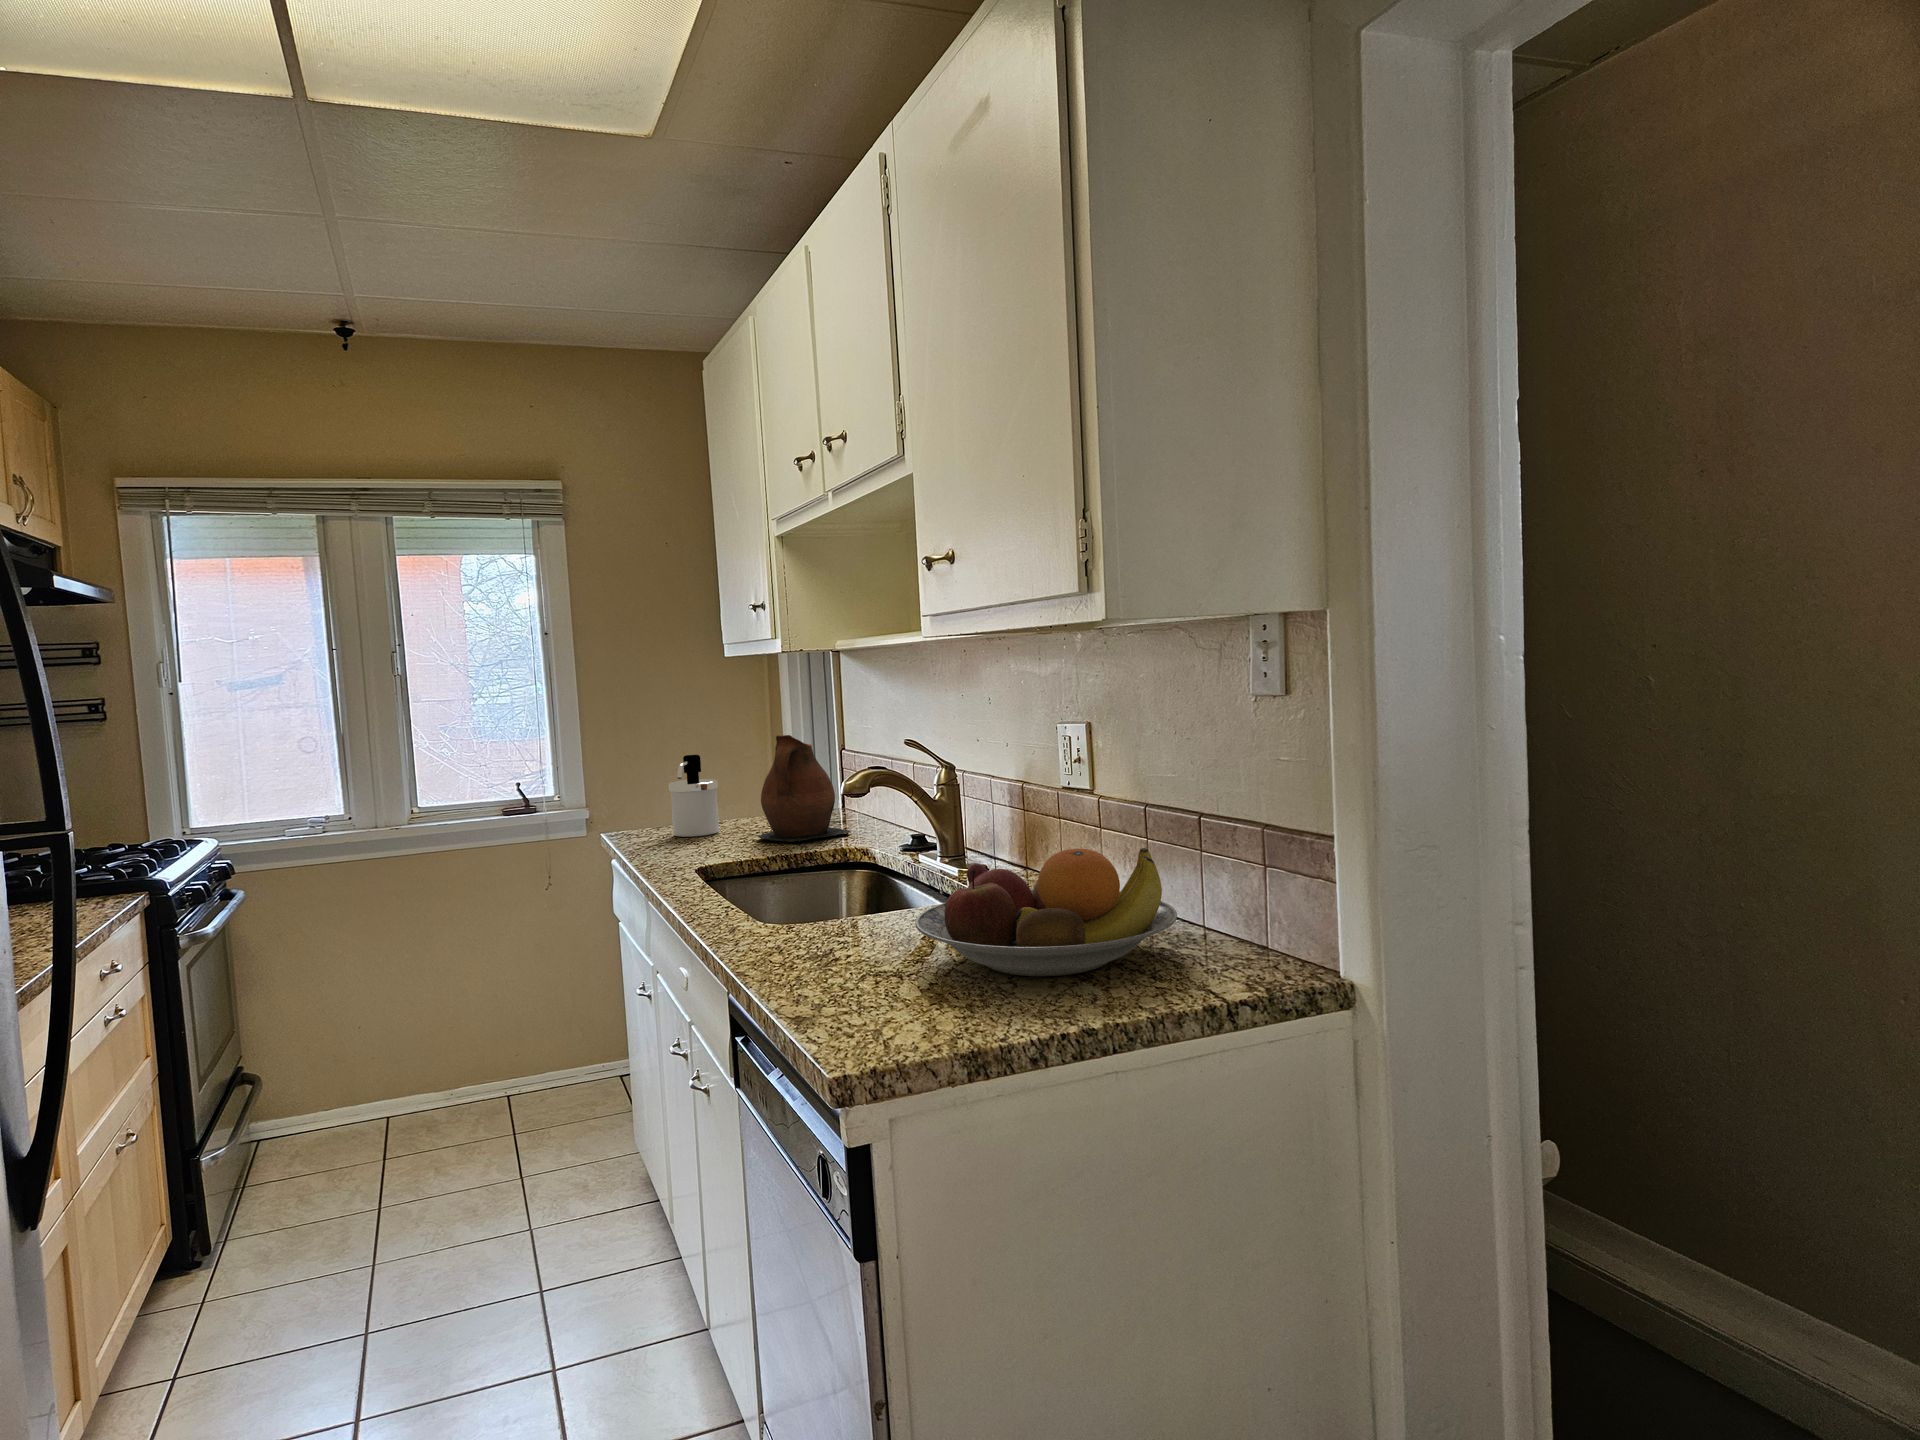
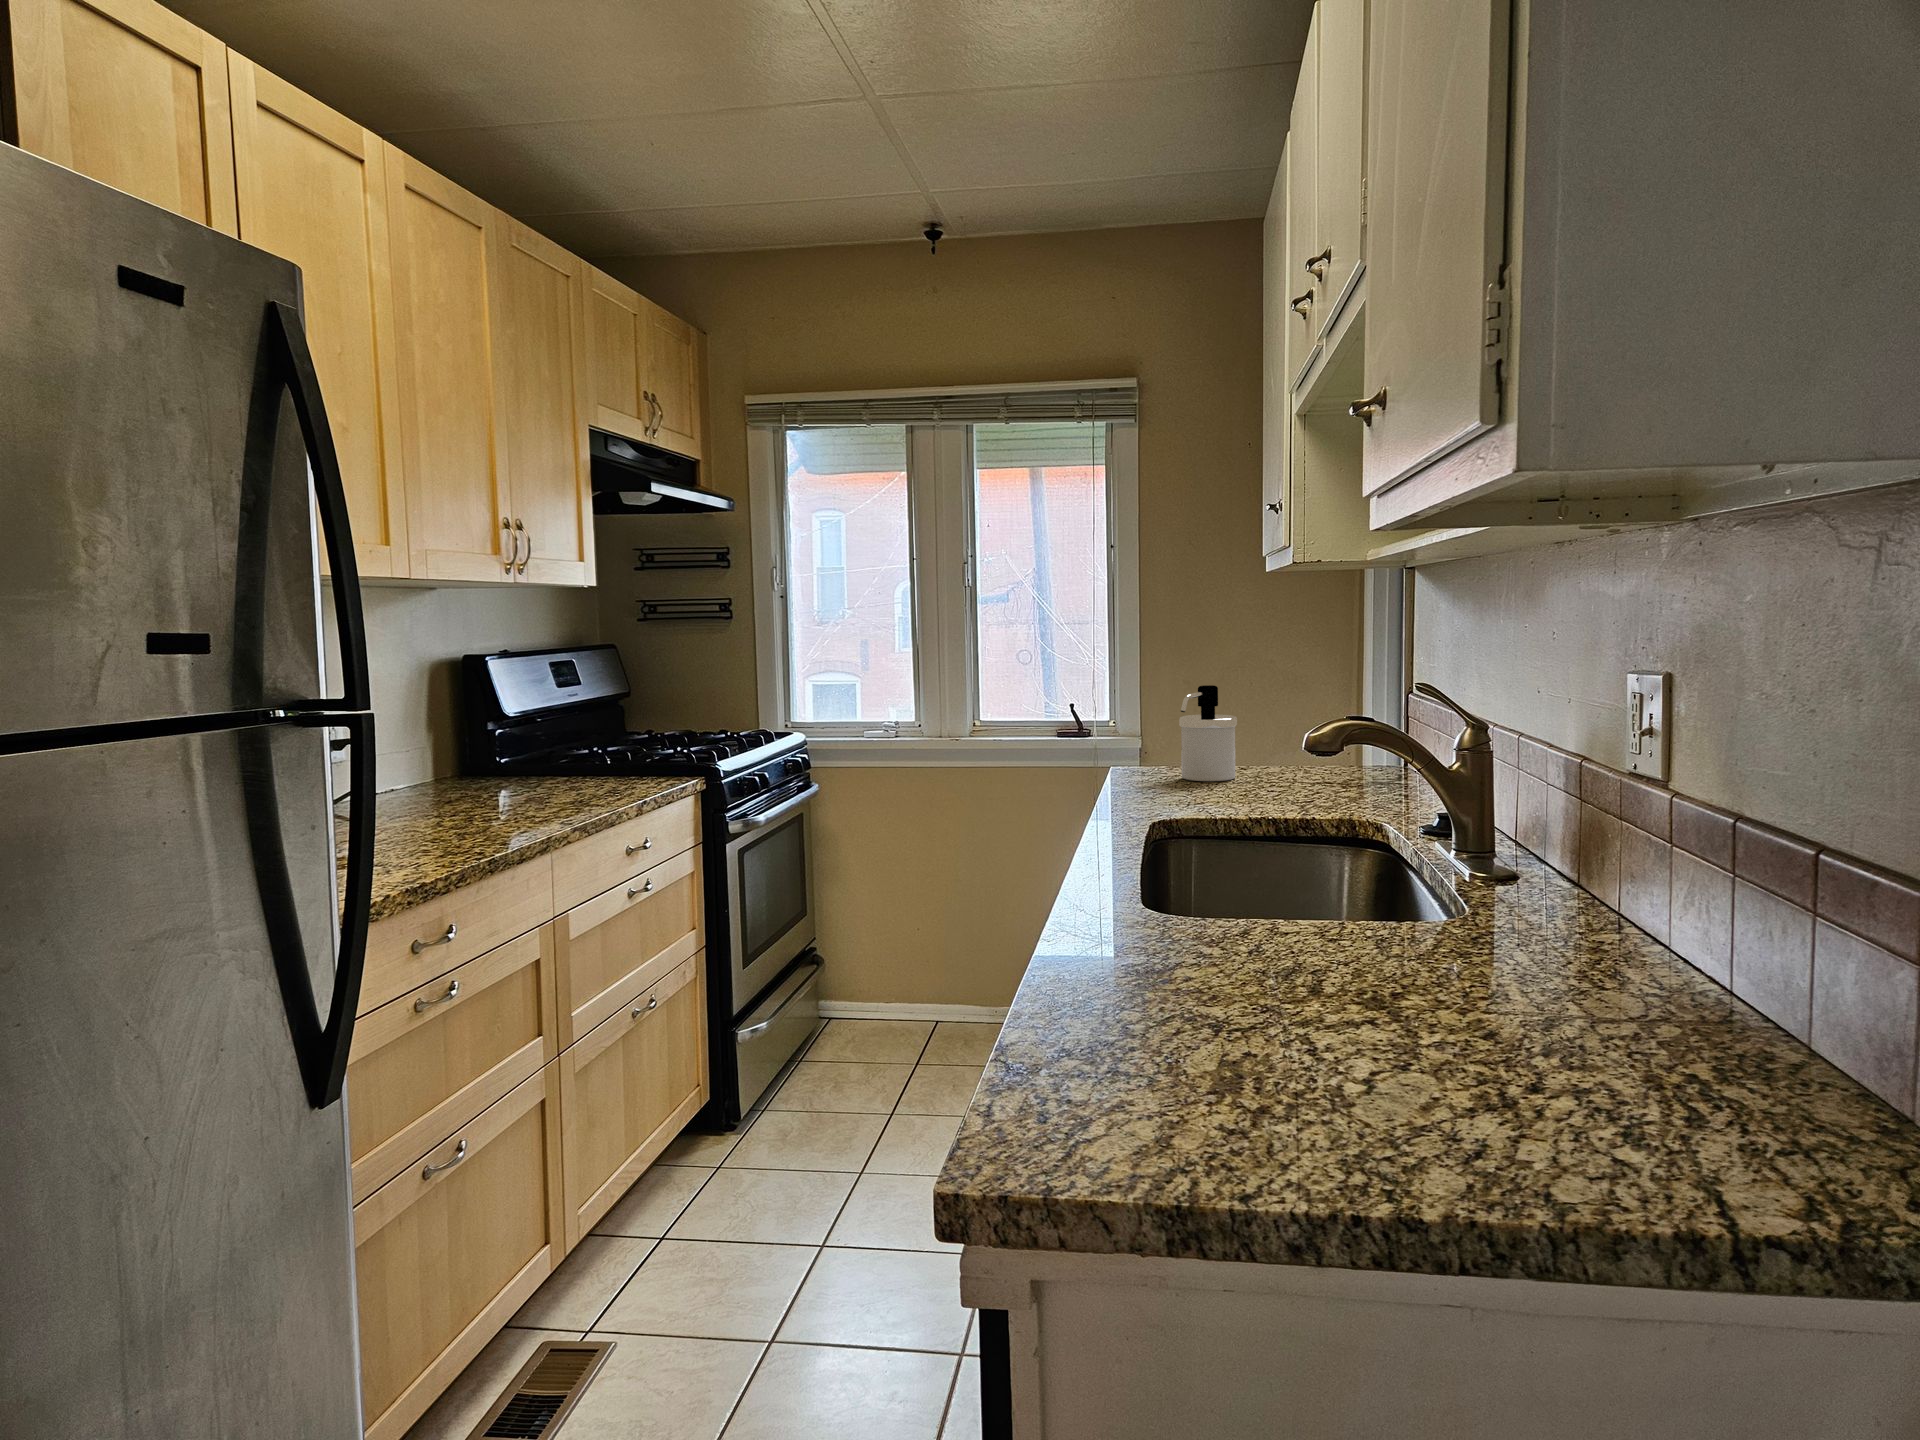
ceramic pitcher: present [756,735,851,842] -> none [1257,667,1383,801]
fruit bowl: present [915,848,1177,976] -> none [1241,875,1718,1092]

